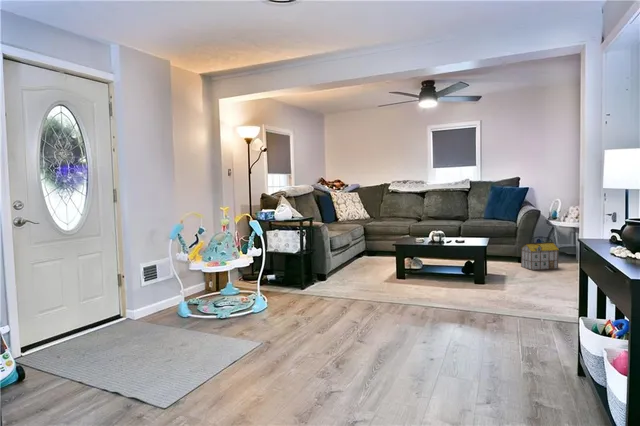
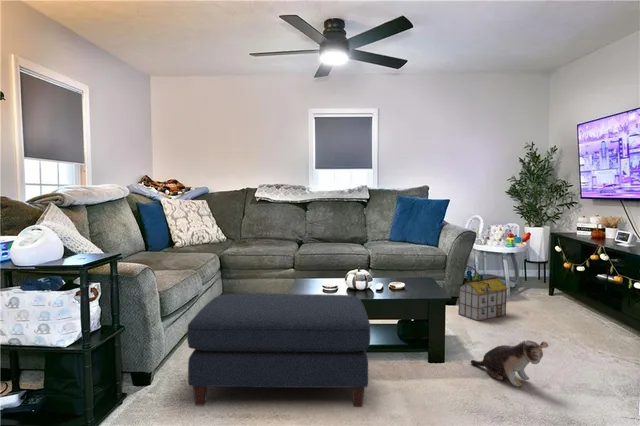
ottoman: none [342,241,433,292] -> present [187,294,371,407]
plush toy: none [500,267,532,293] -> present [471,340,548,387]

